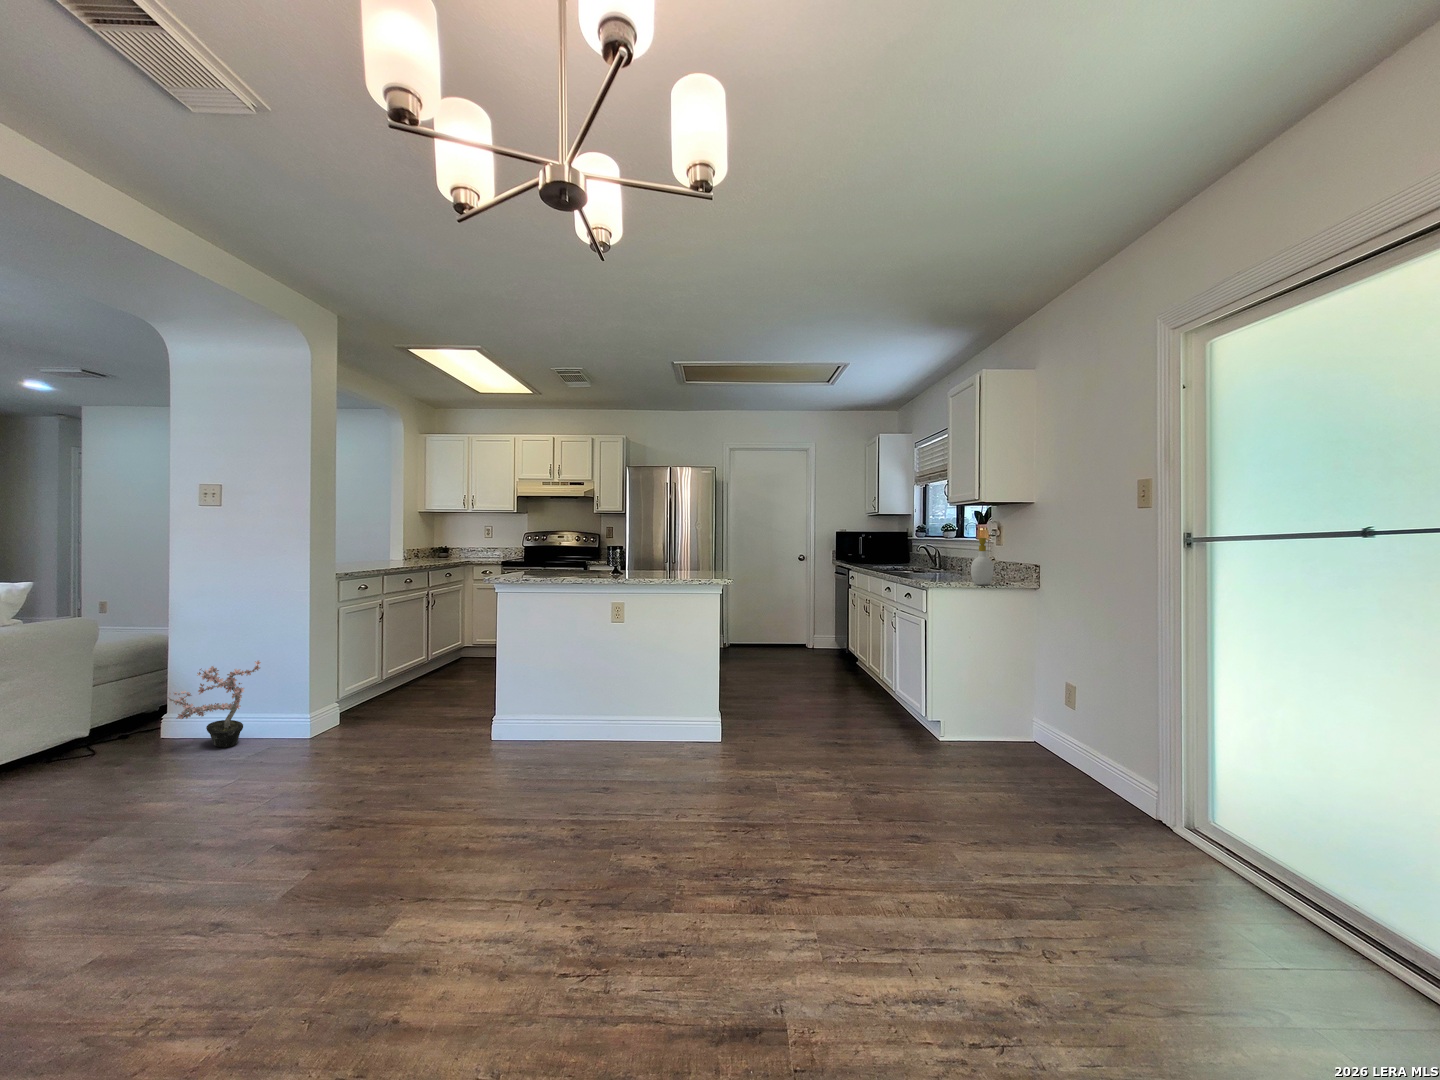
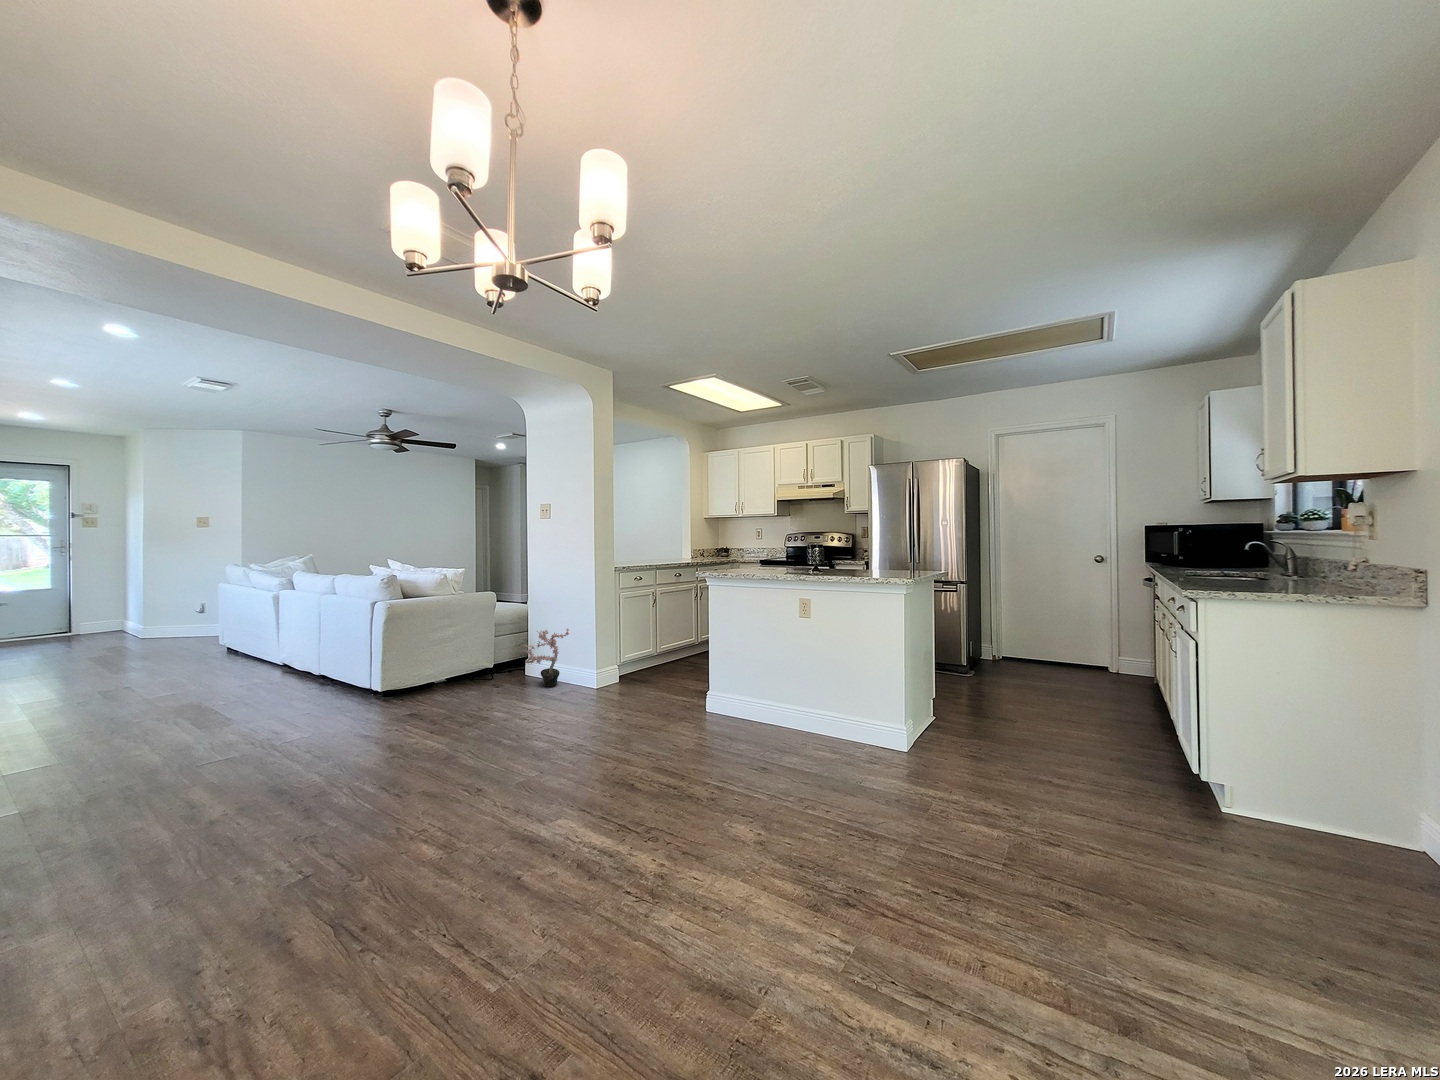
soap bottle: present [971,538,994,585] -> none [1268,526,1316,596]

